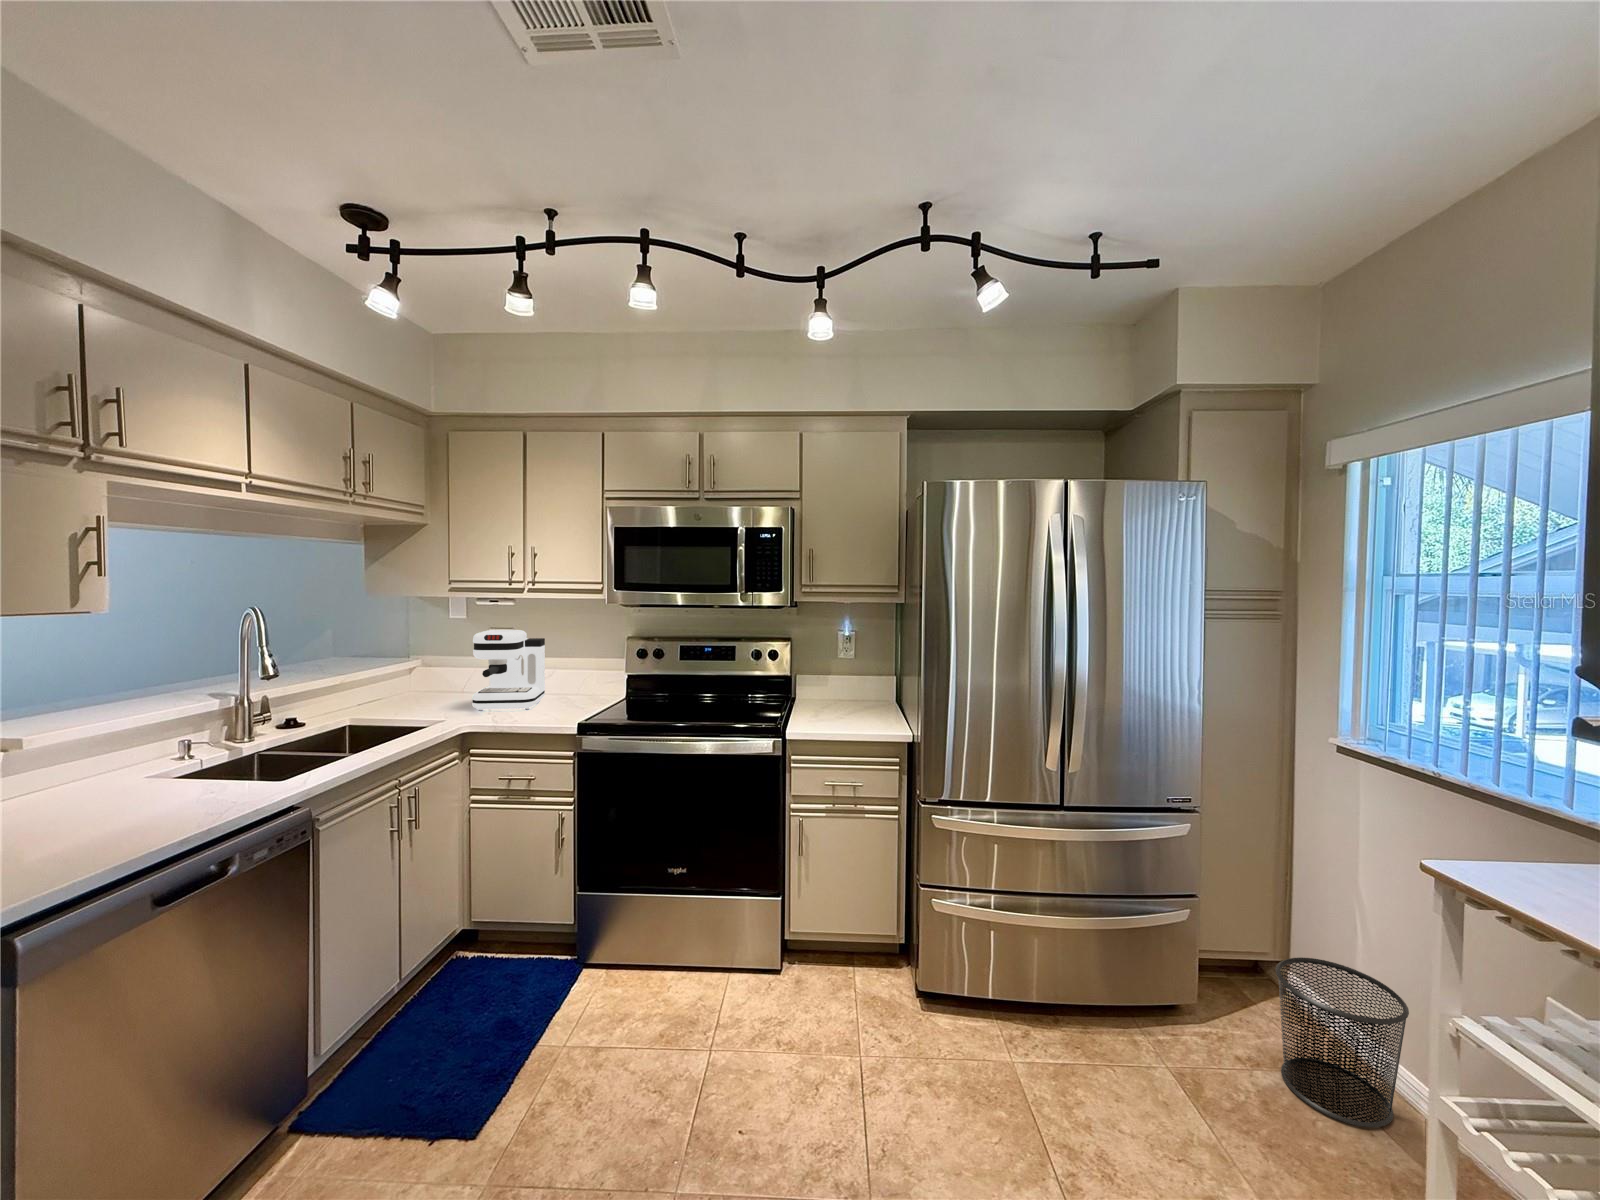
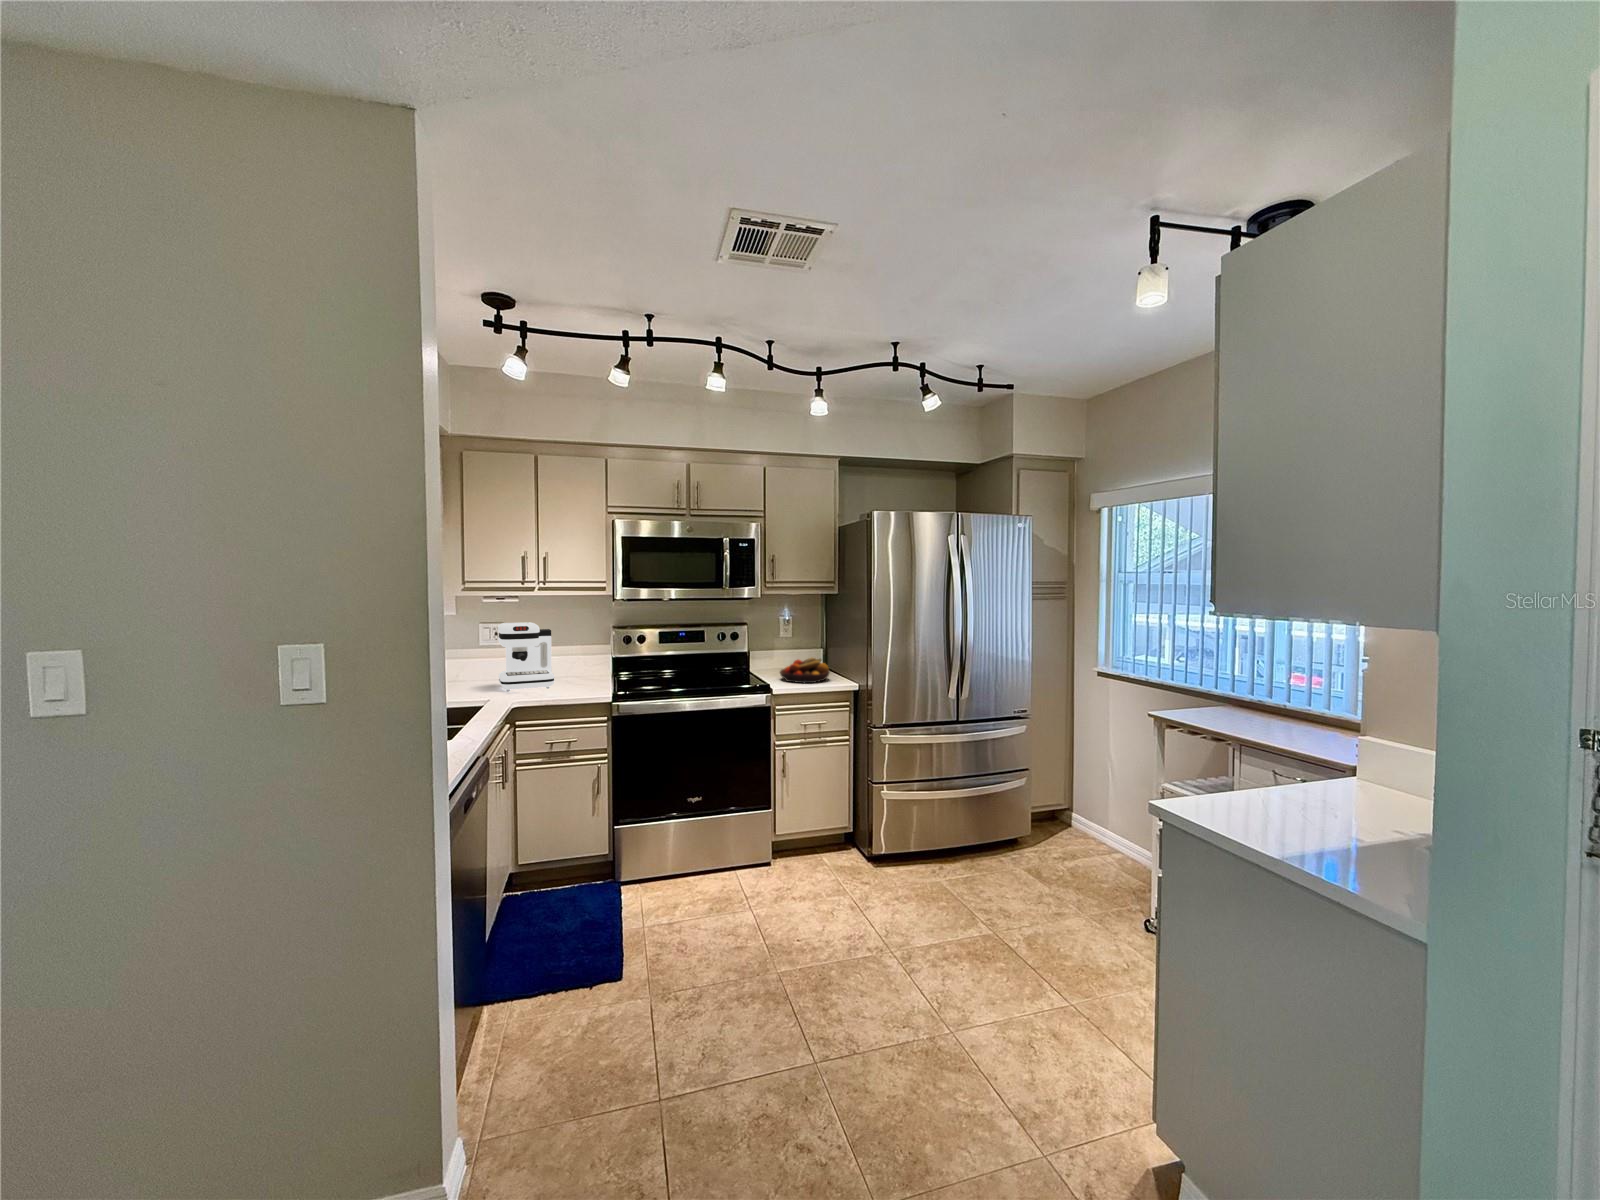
fruit bowl: none [814,688,882,726] -> present [780,658,829,683]
waste bin: present [1276,958,1409,1127] -> none [1073,795,1137,876]

